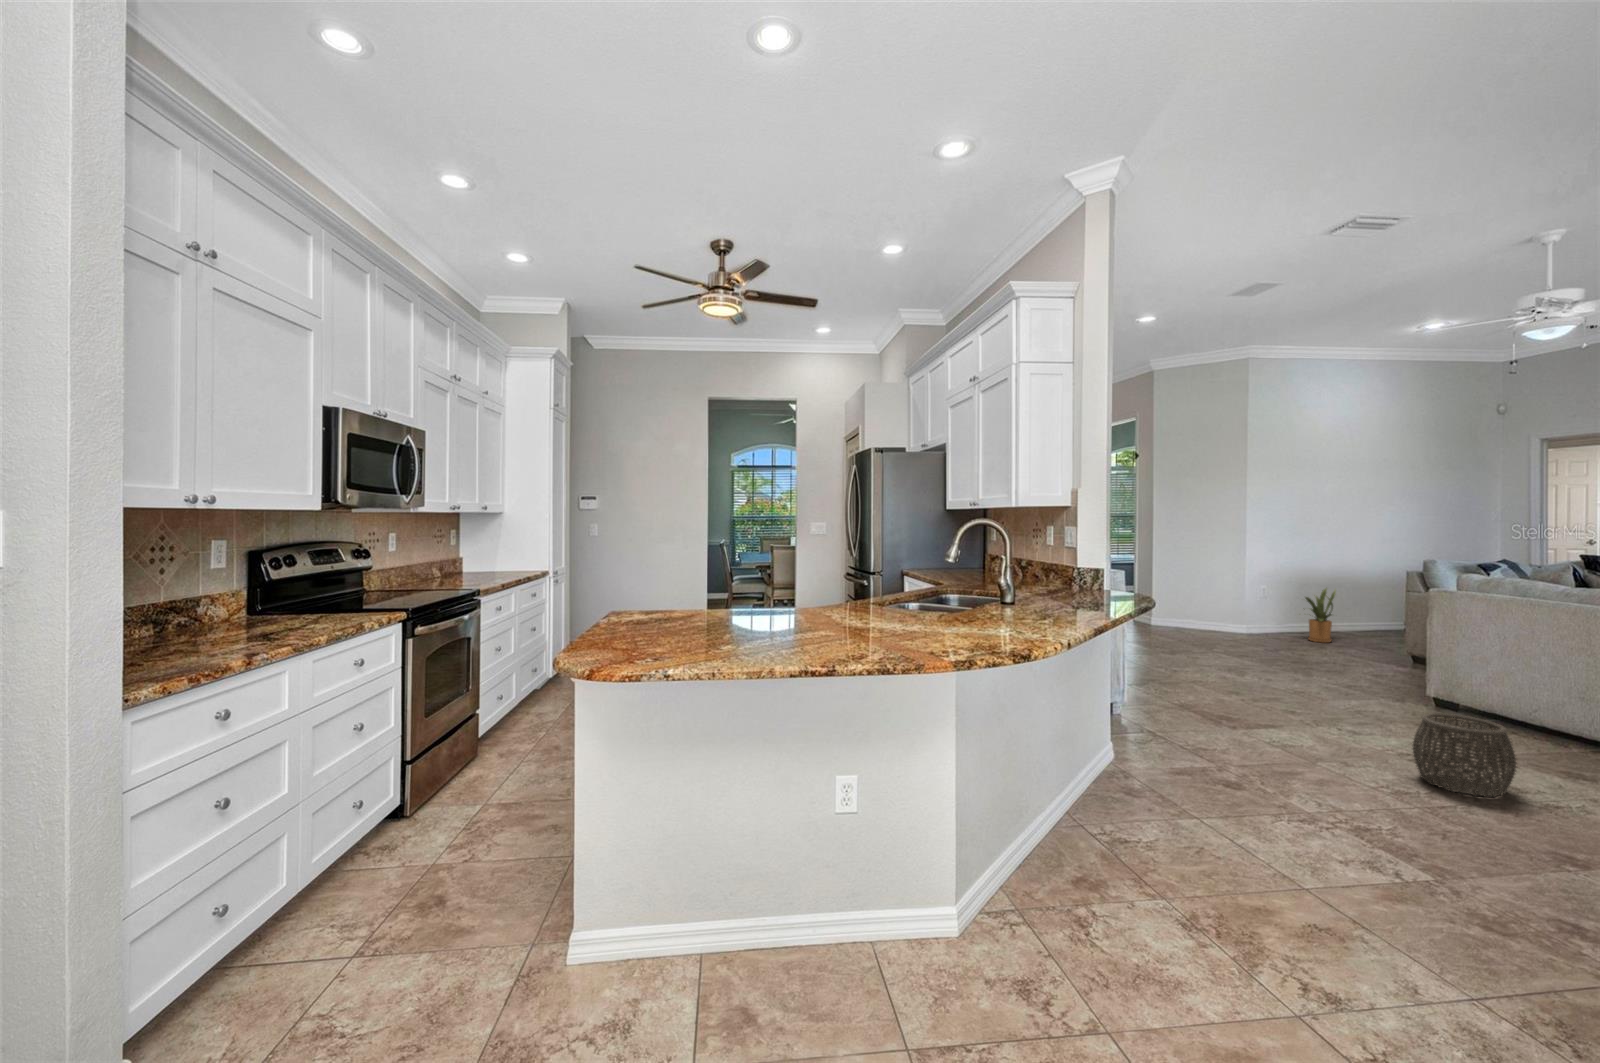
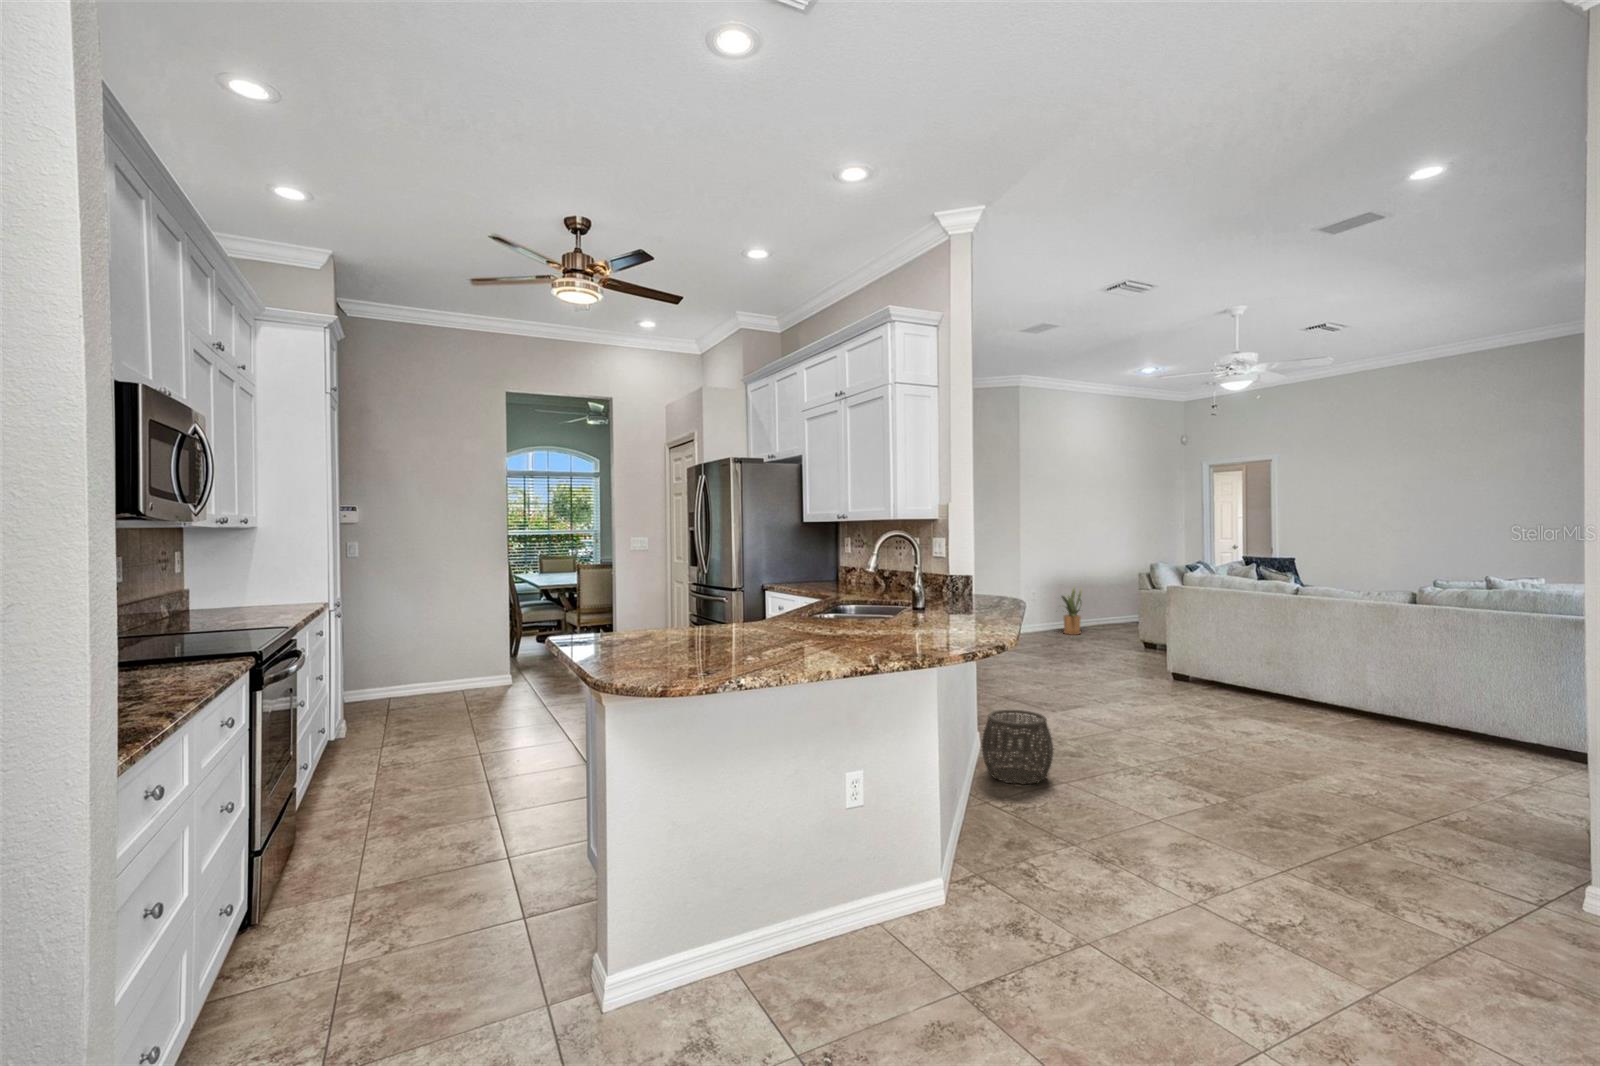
woven basket: present [1412,713,1517,797] -> present [982,710,1053,784]

